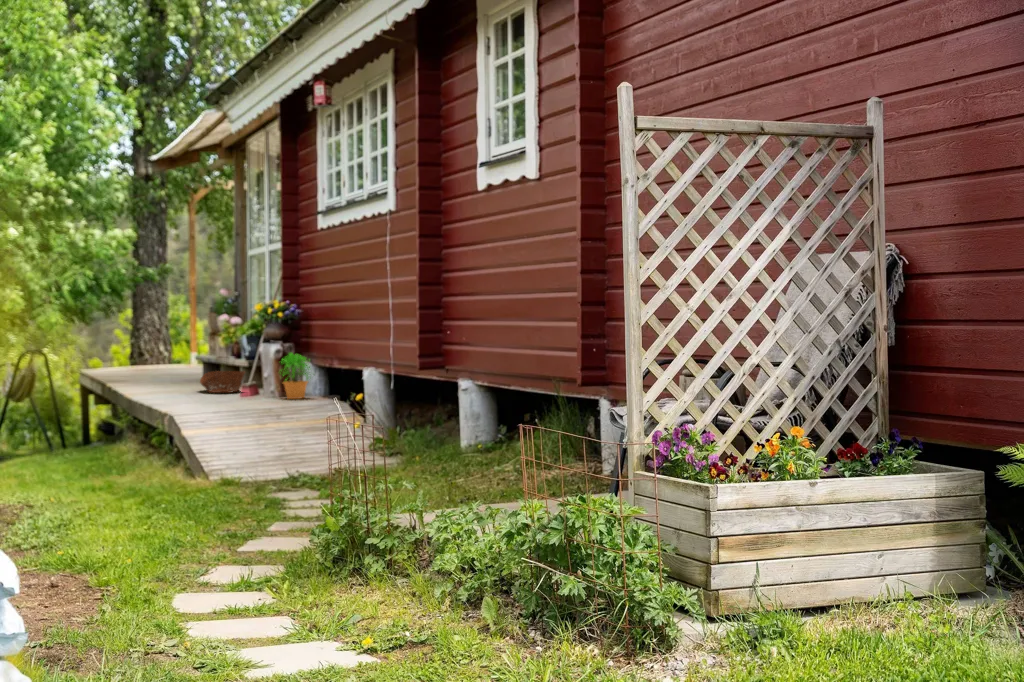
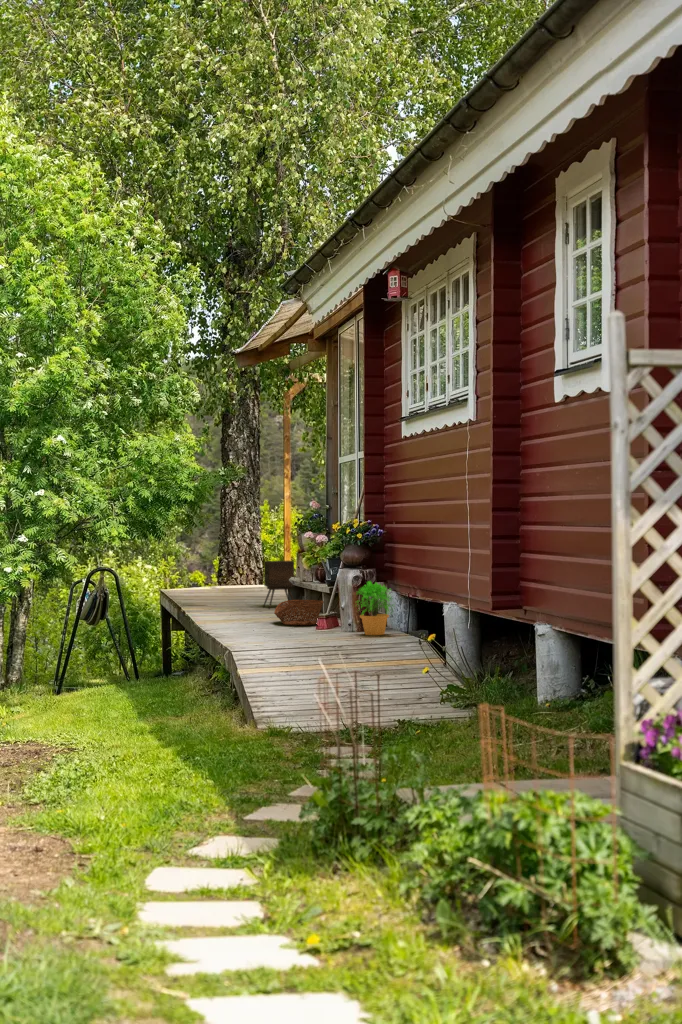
side table: none [182,339,214,381] -> present [263,561,295,609]

